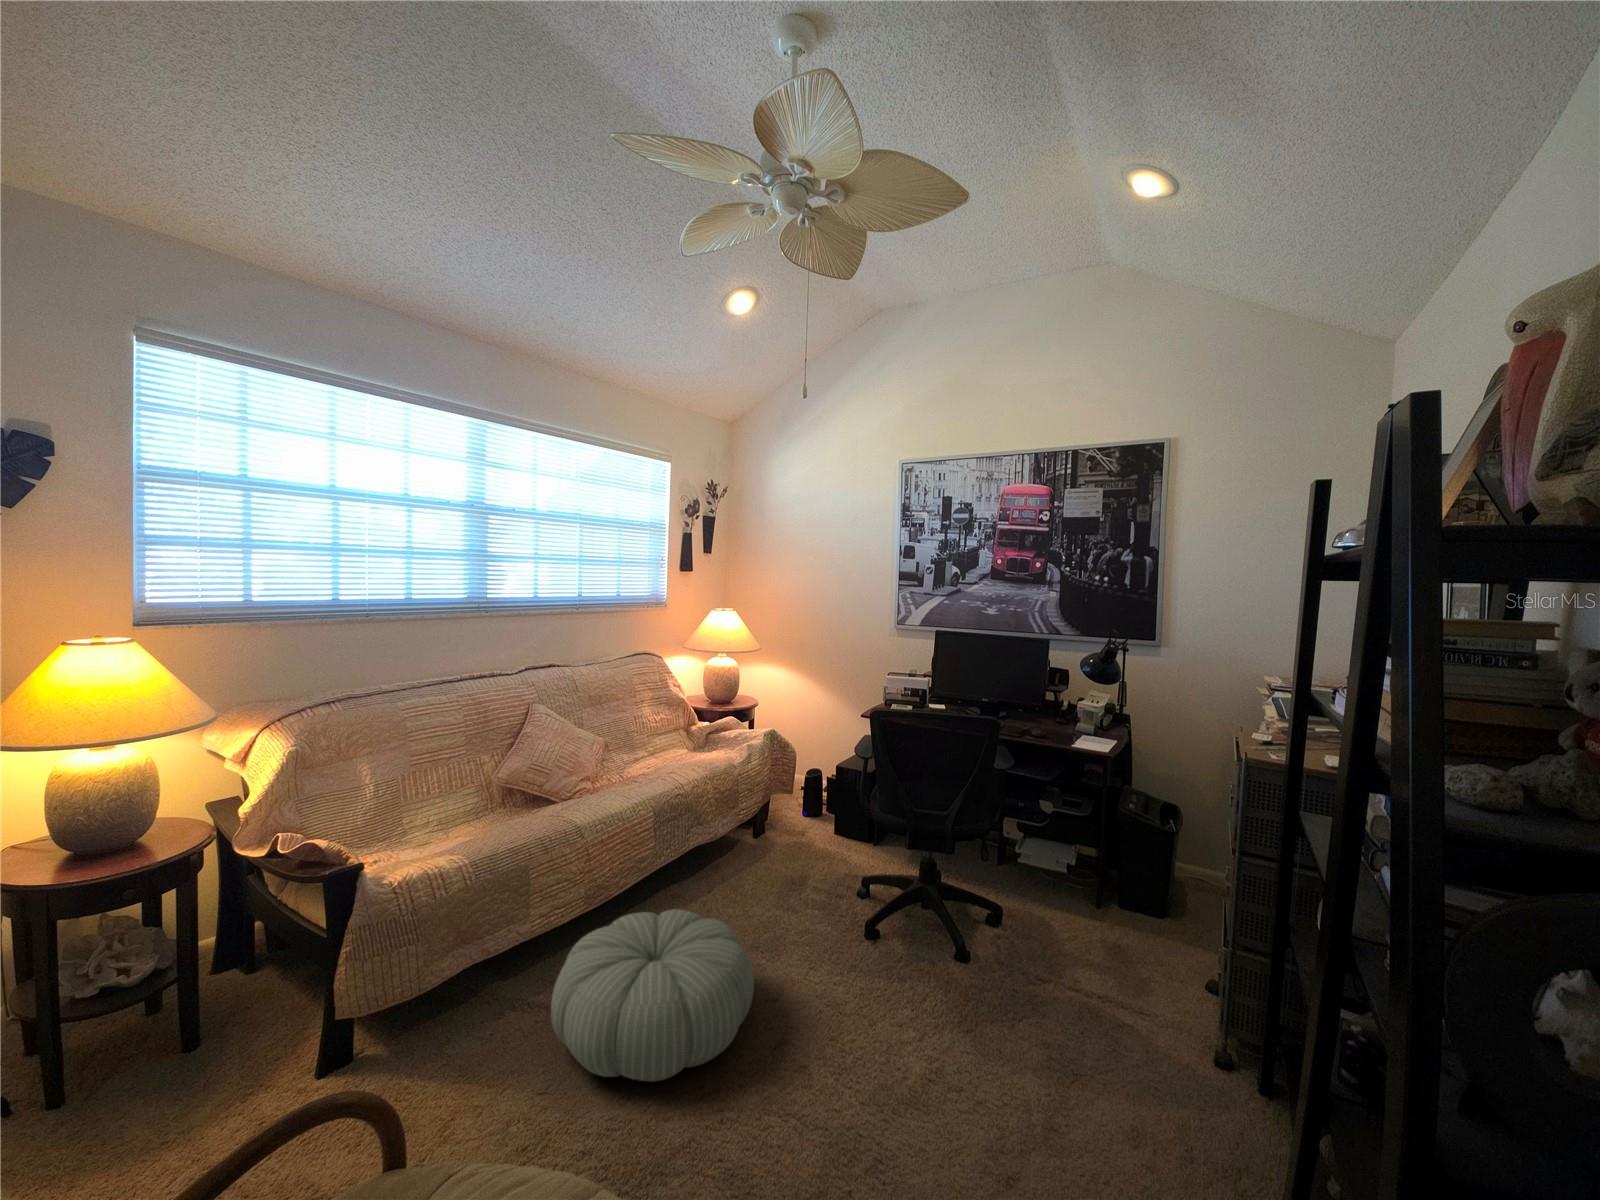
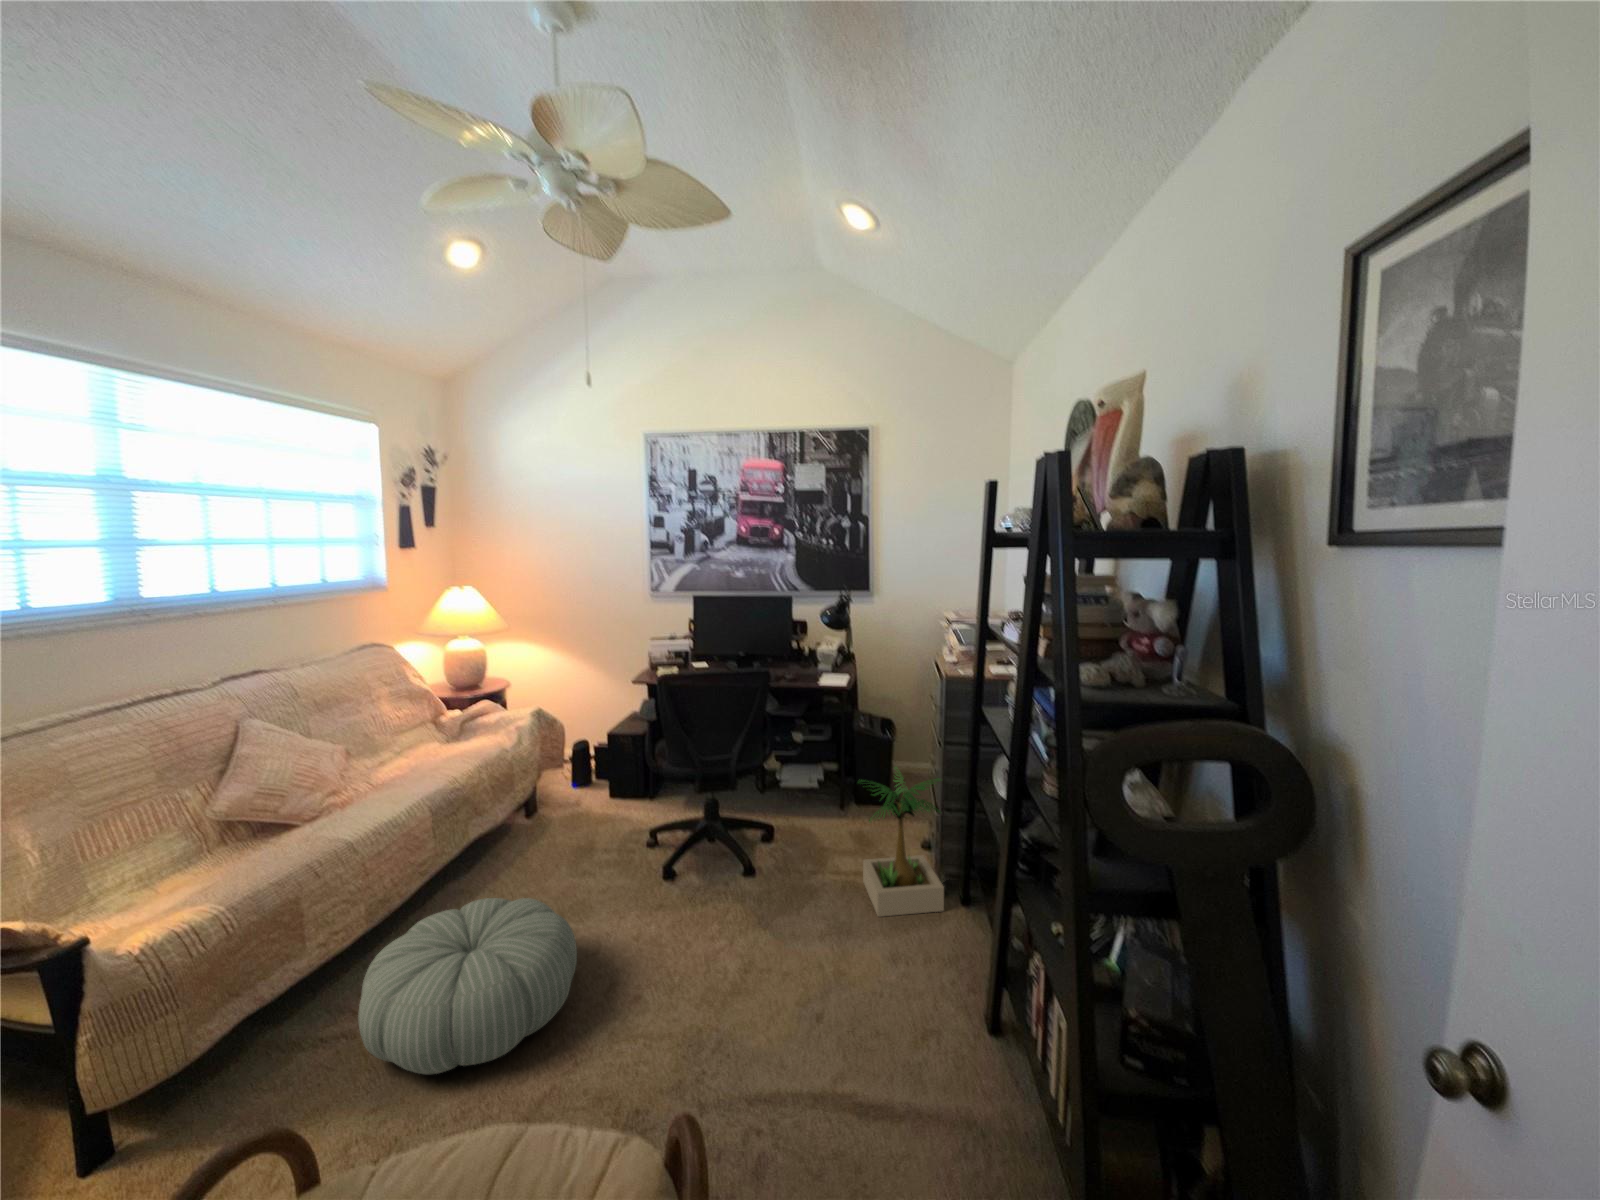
potted plant: none [1090,864,1242,1082] -> present [858,767,944,917]

